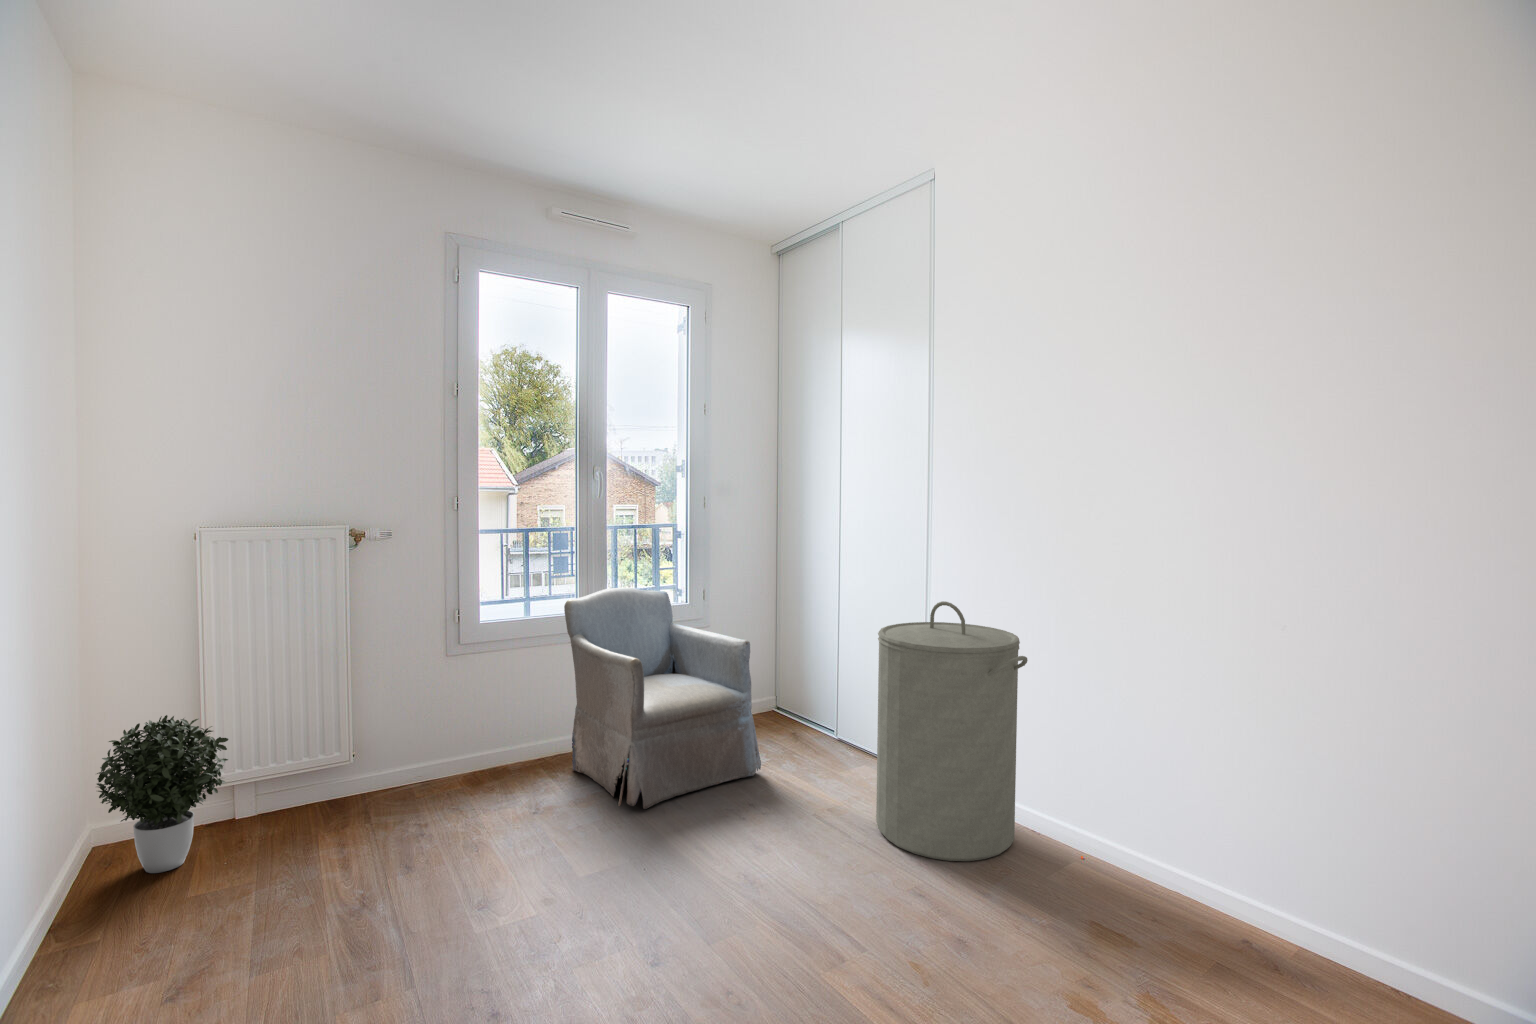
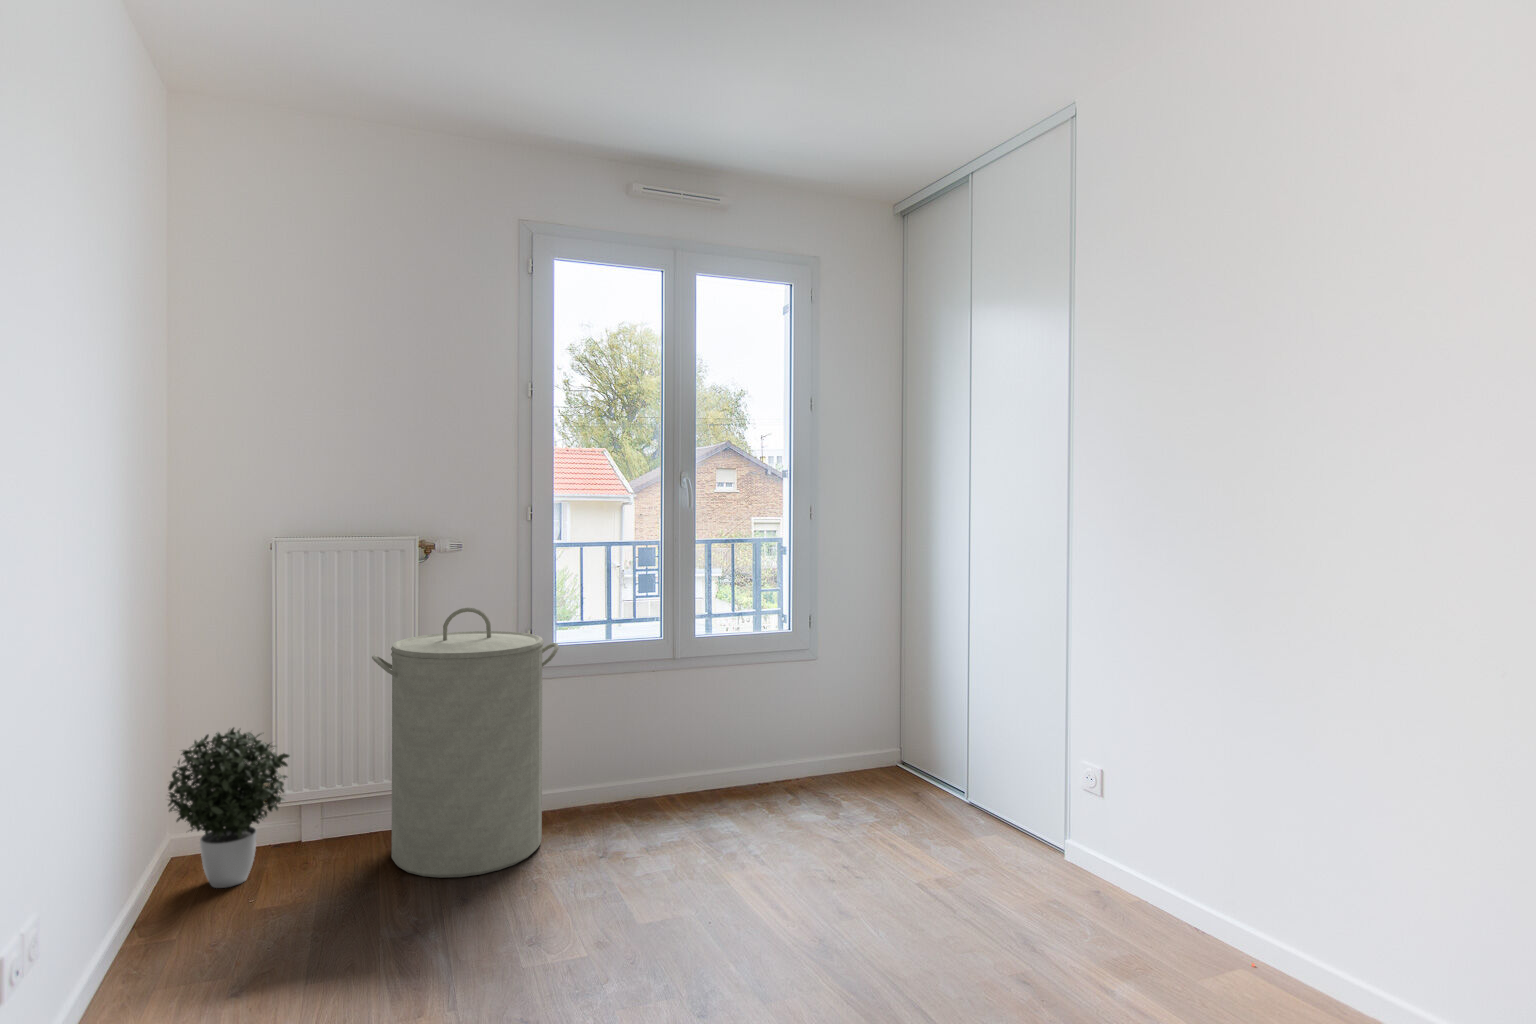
armchair: present [564,588,761,809] -> none [646,611,864,866]
laundry hamper: present [876,601,1028,861] -> present [372,608,559,878]

